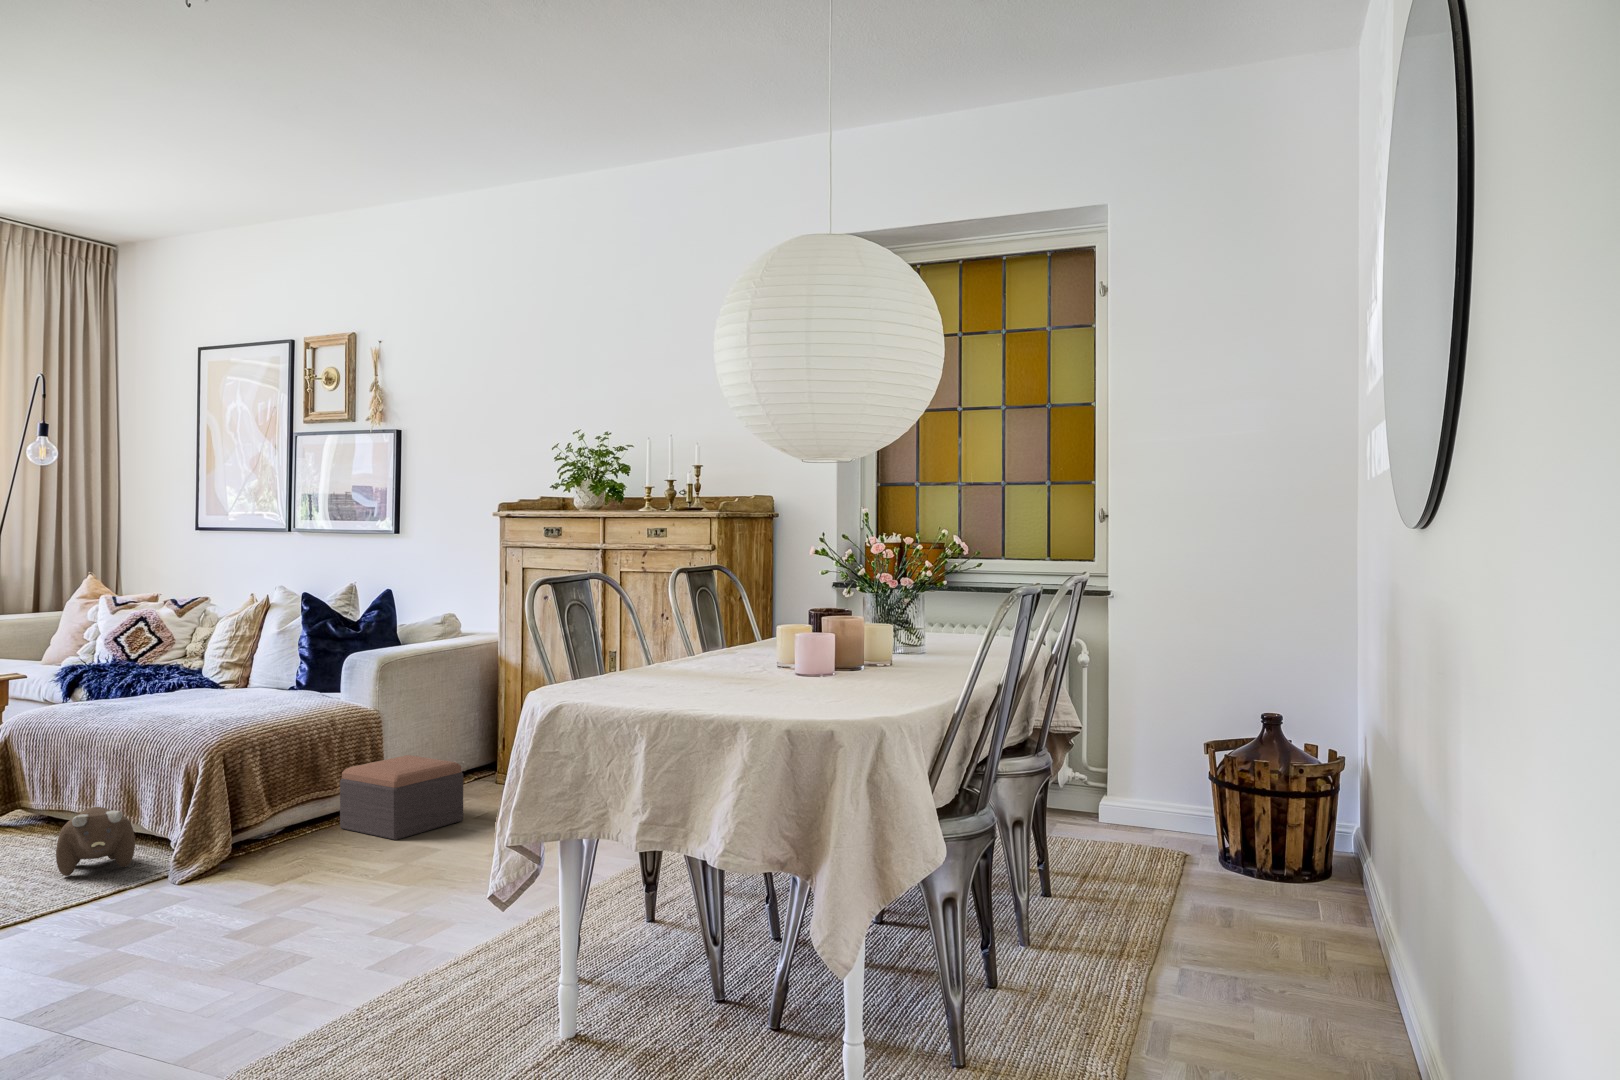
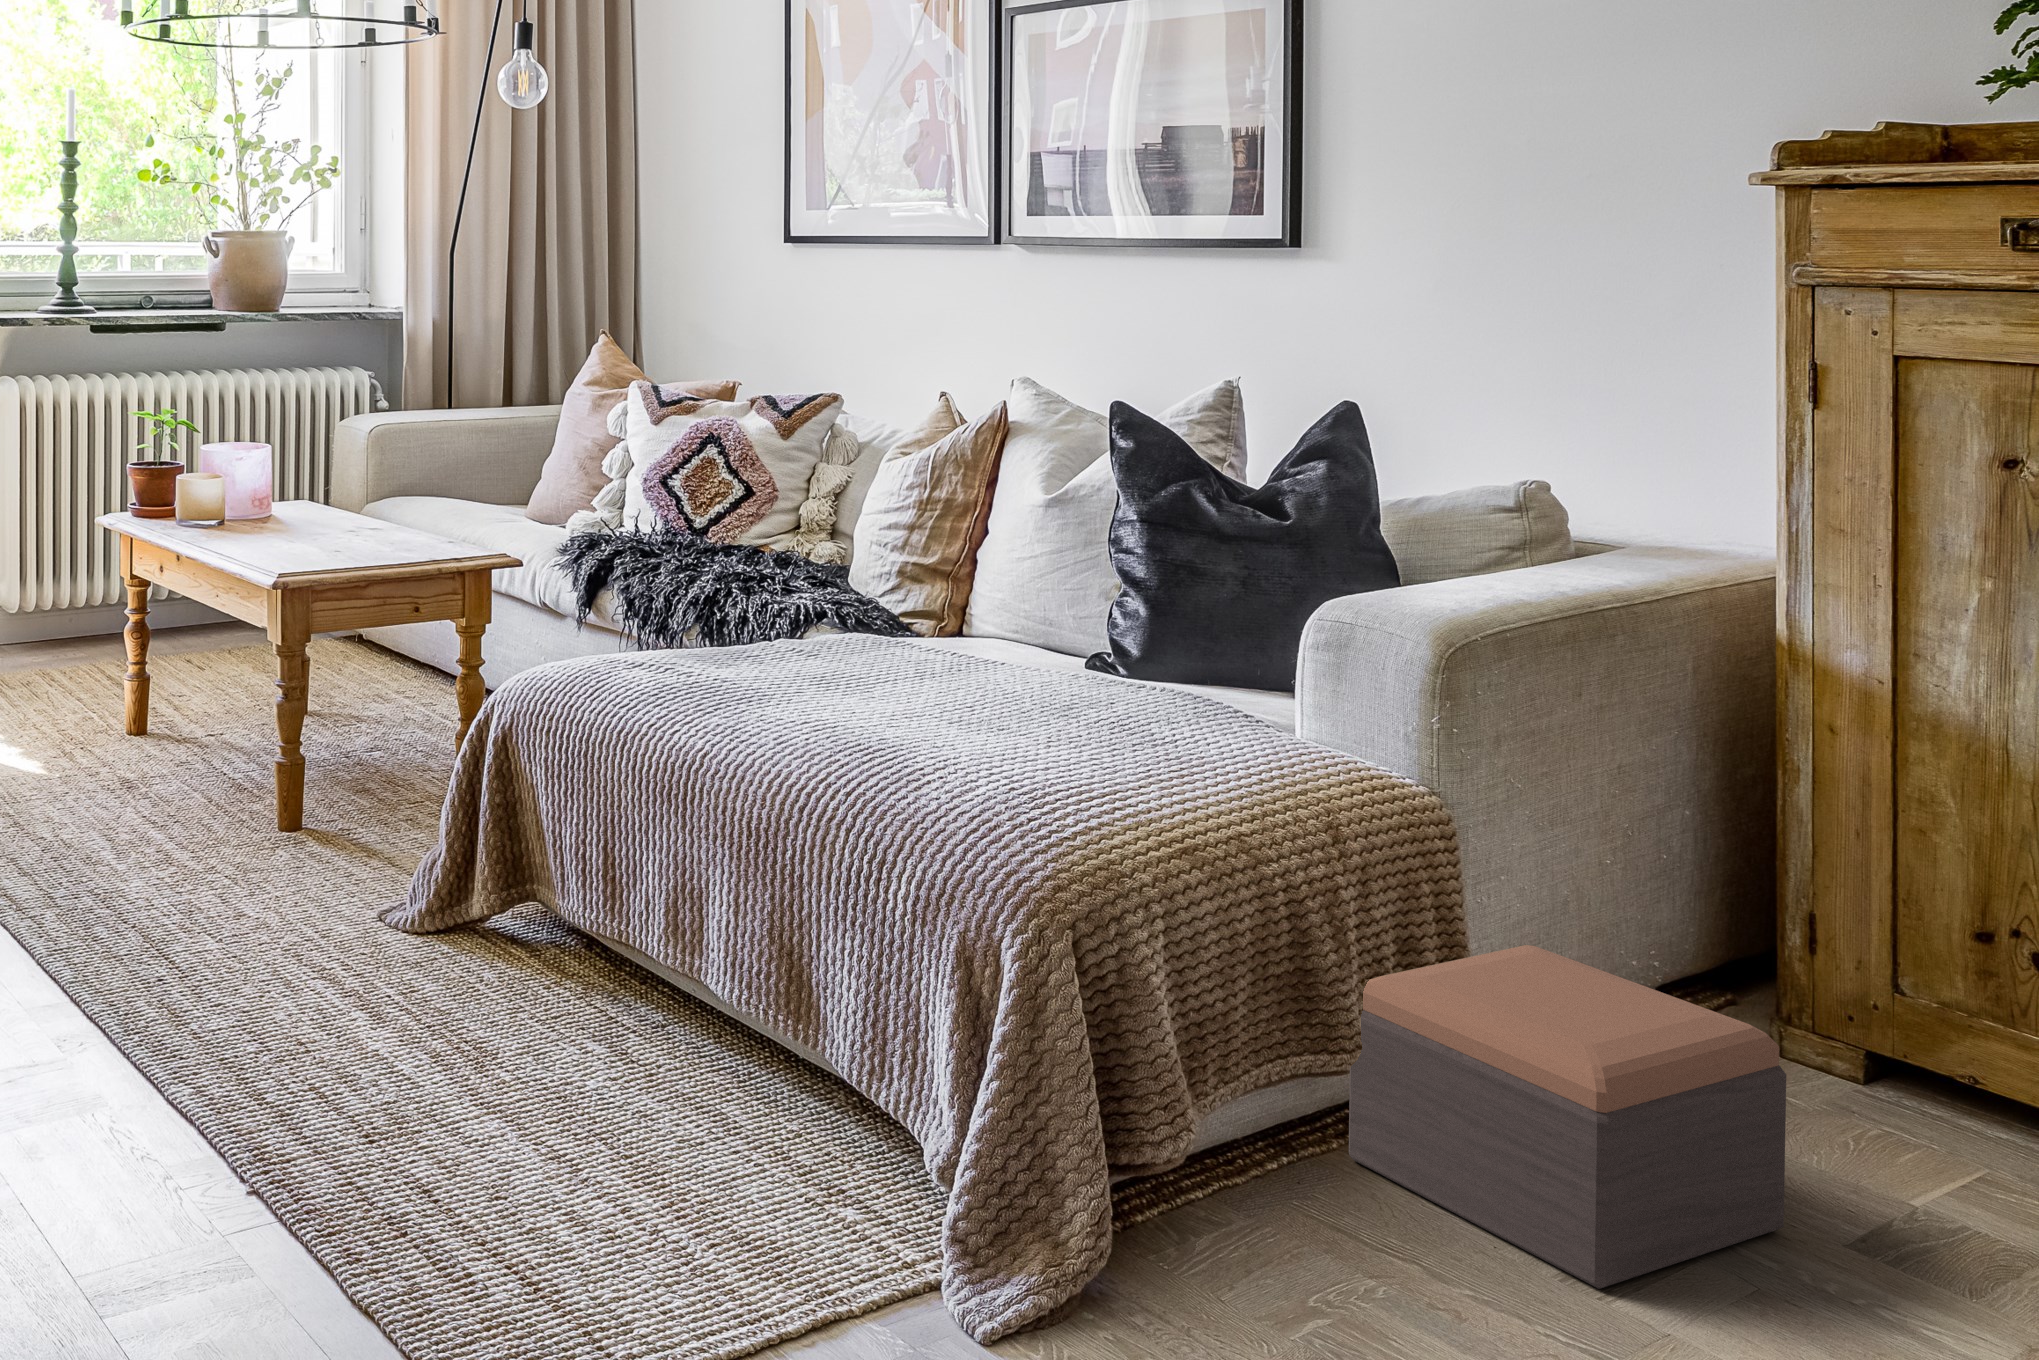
plush toy: present [56,807,135,876] -> none [641,1003,828,1197]

